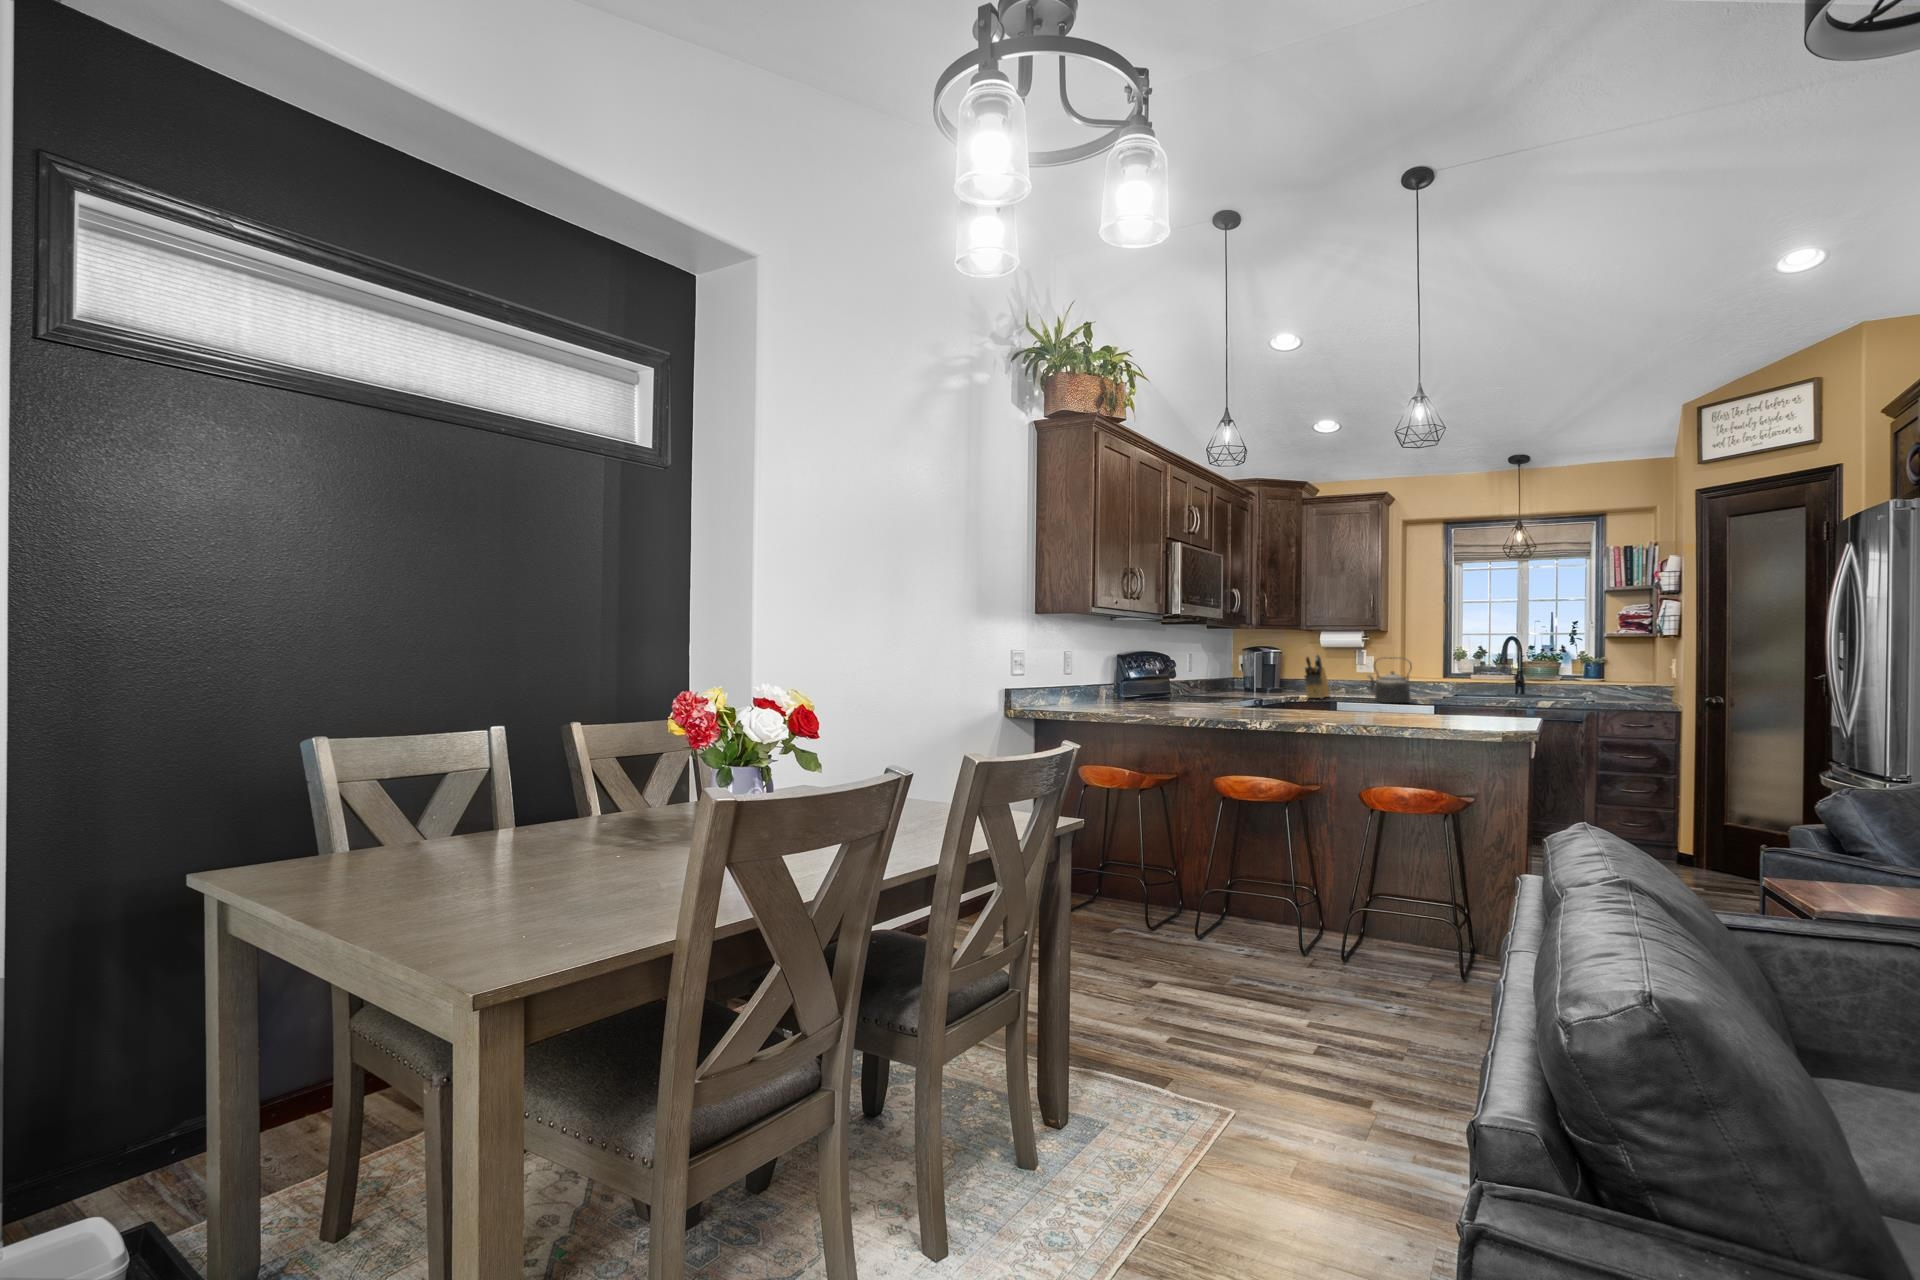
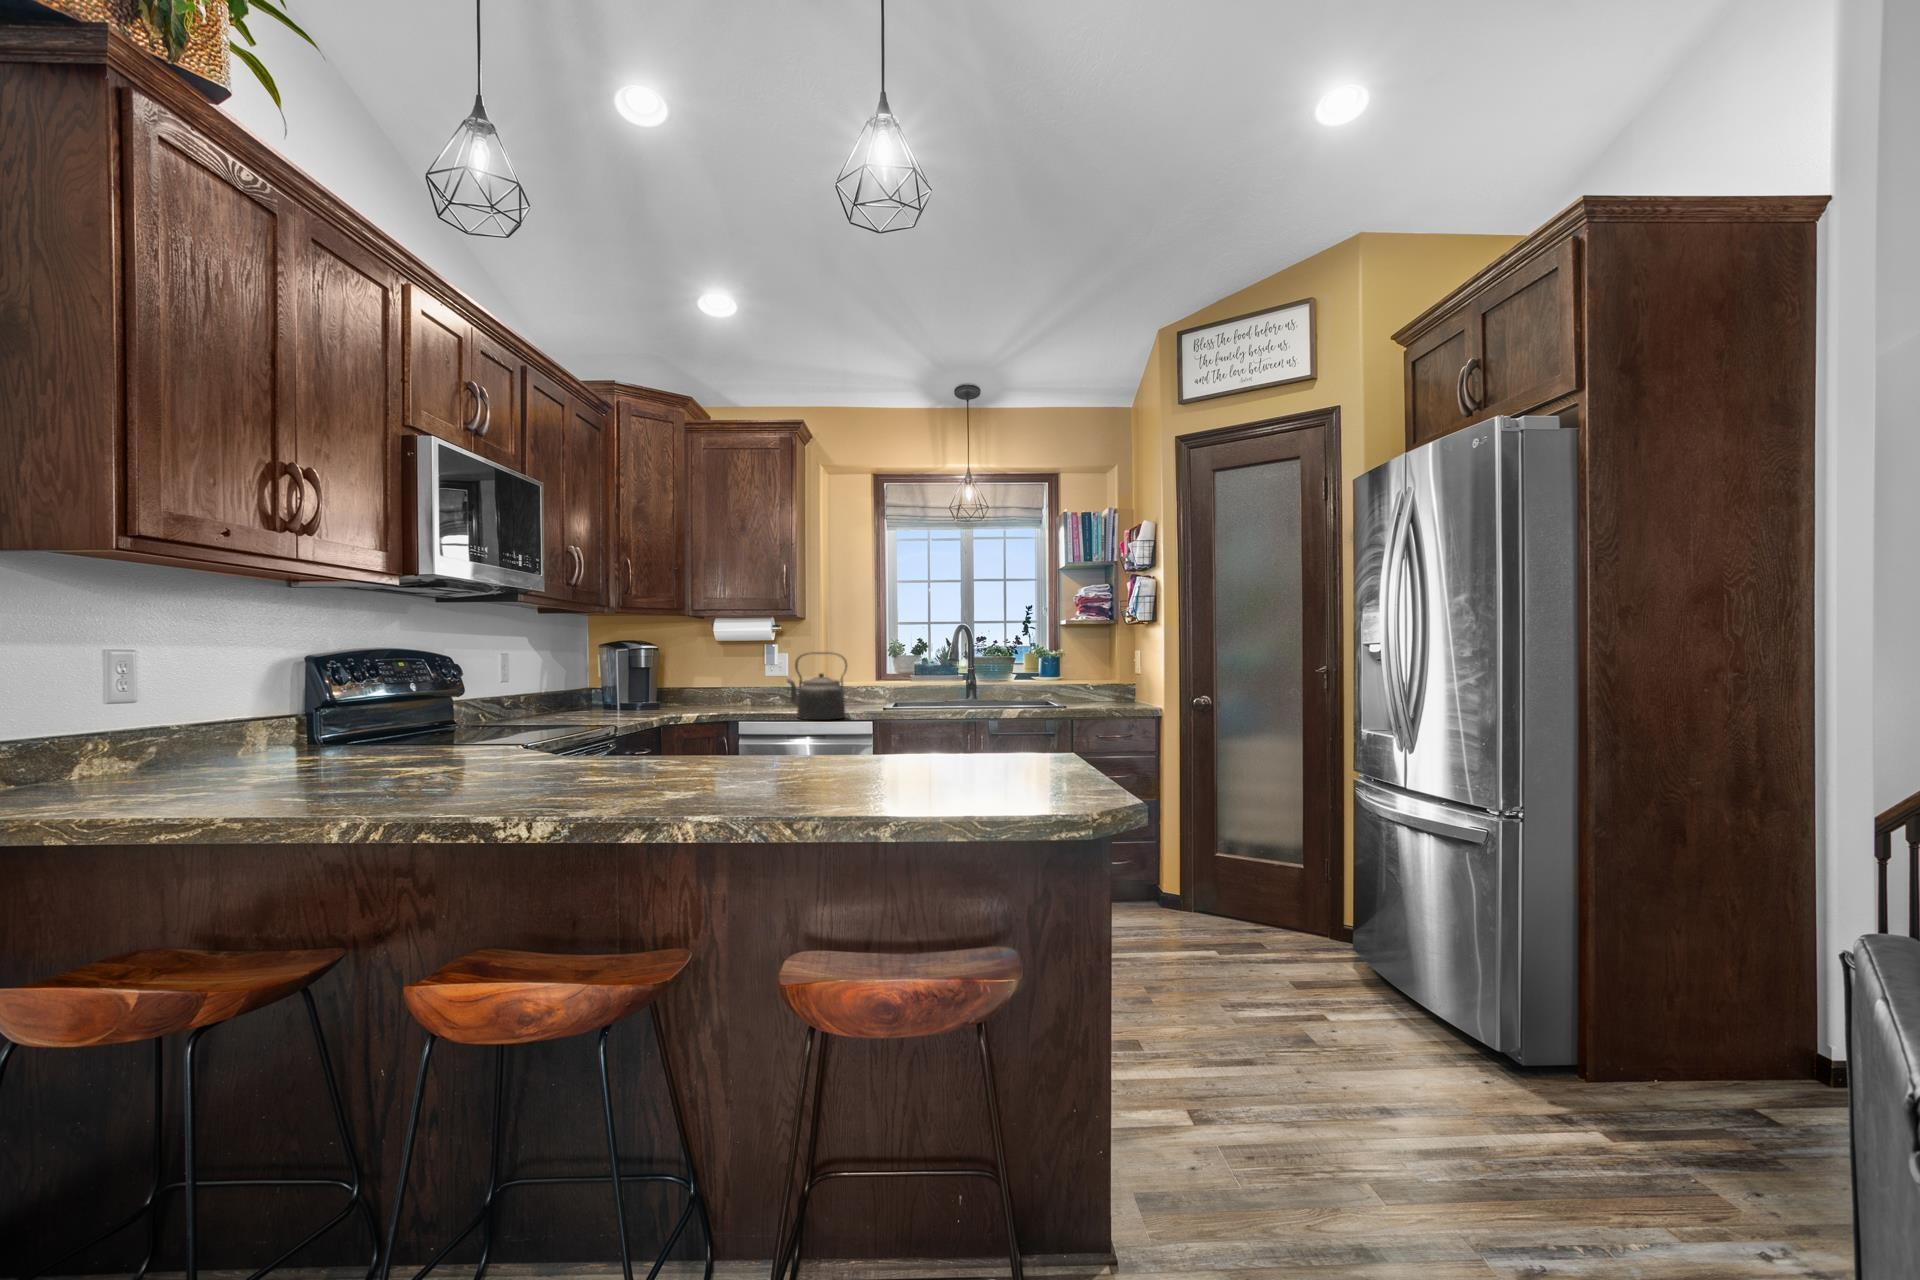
knife block: present [1304,655,1330,698] -> none [693,648,733,718]

